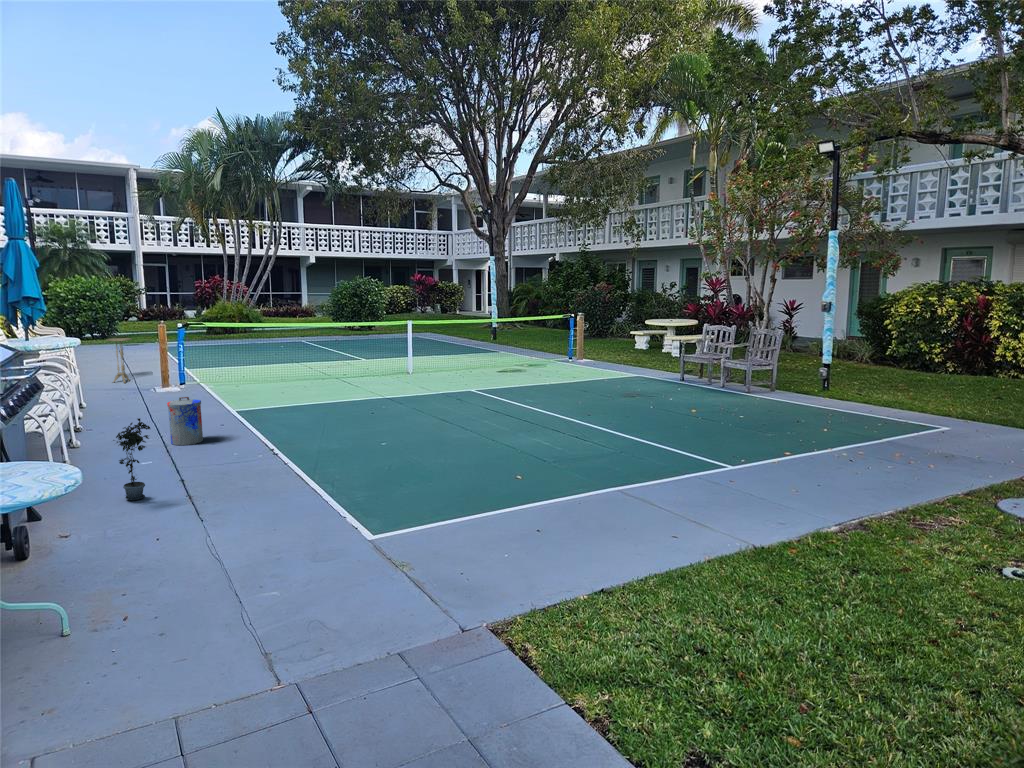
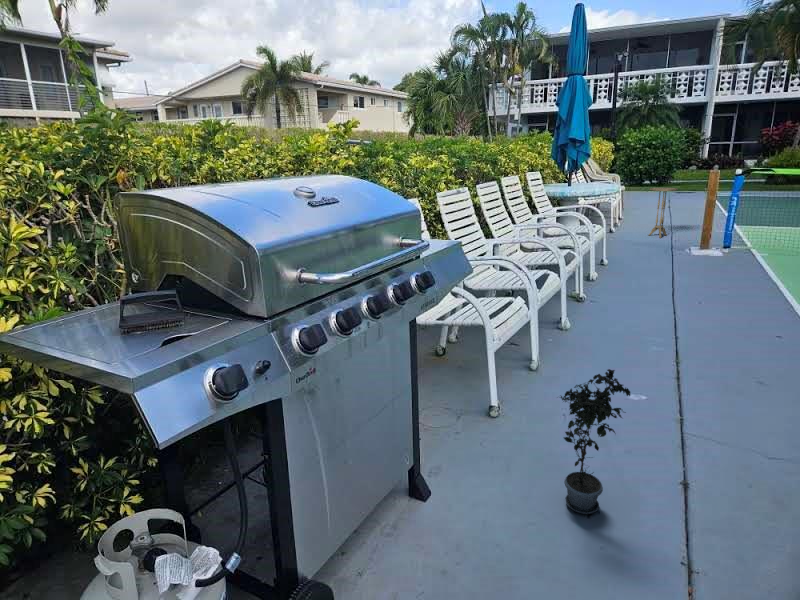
trash can: present [167,397,203,445] -> none [685,294,749,373]

